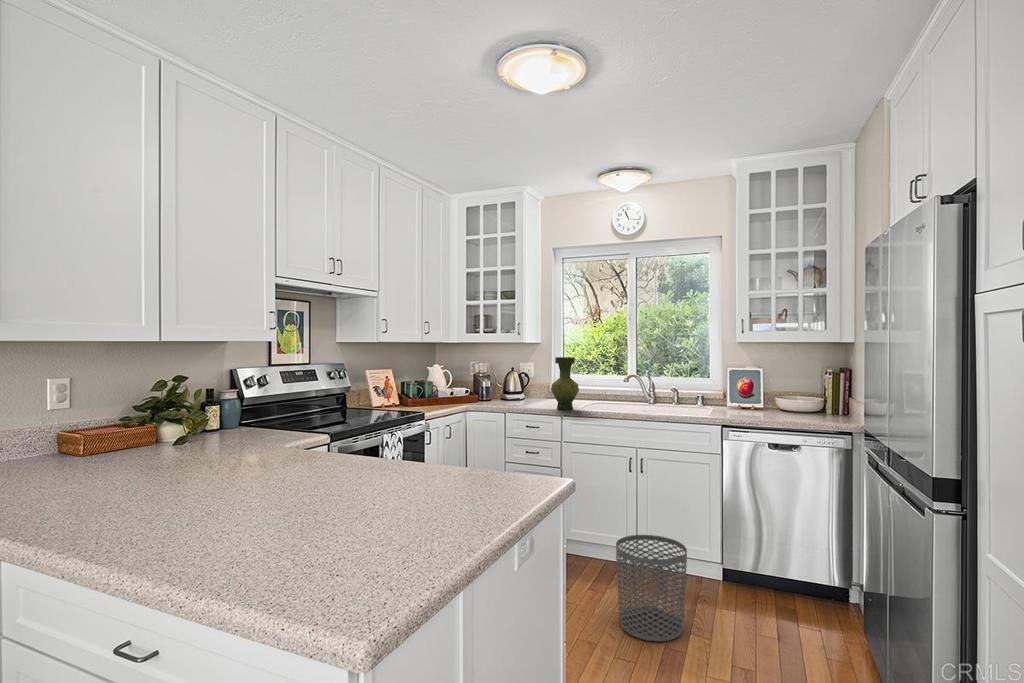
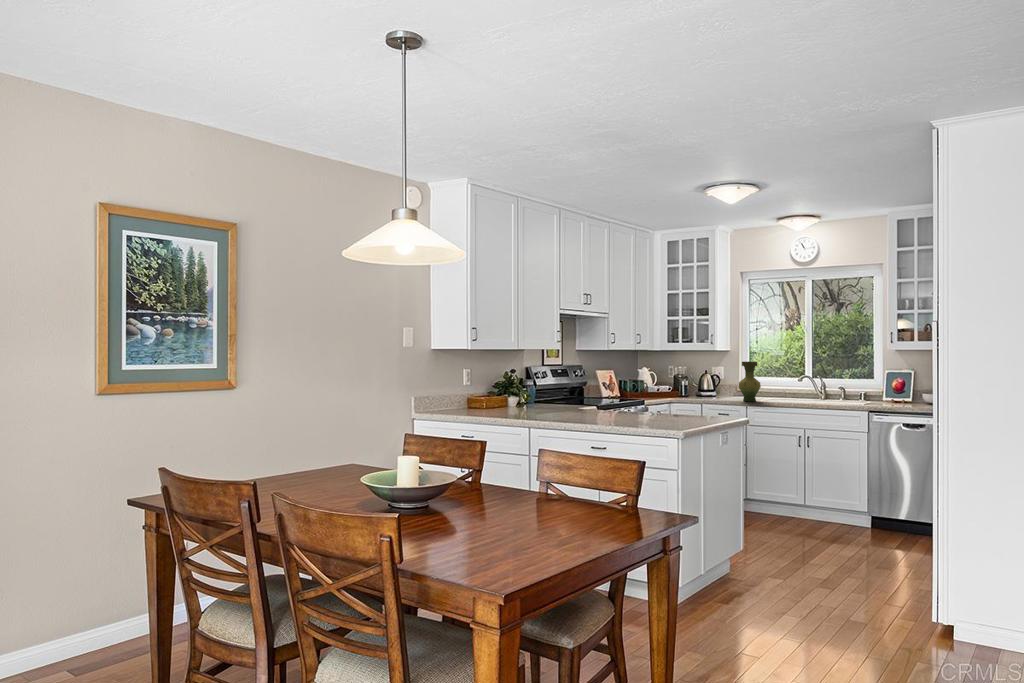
waste bin: present [616,535,687,641] -> none [783,484,832,547]

